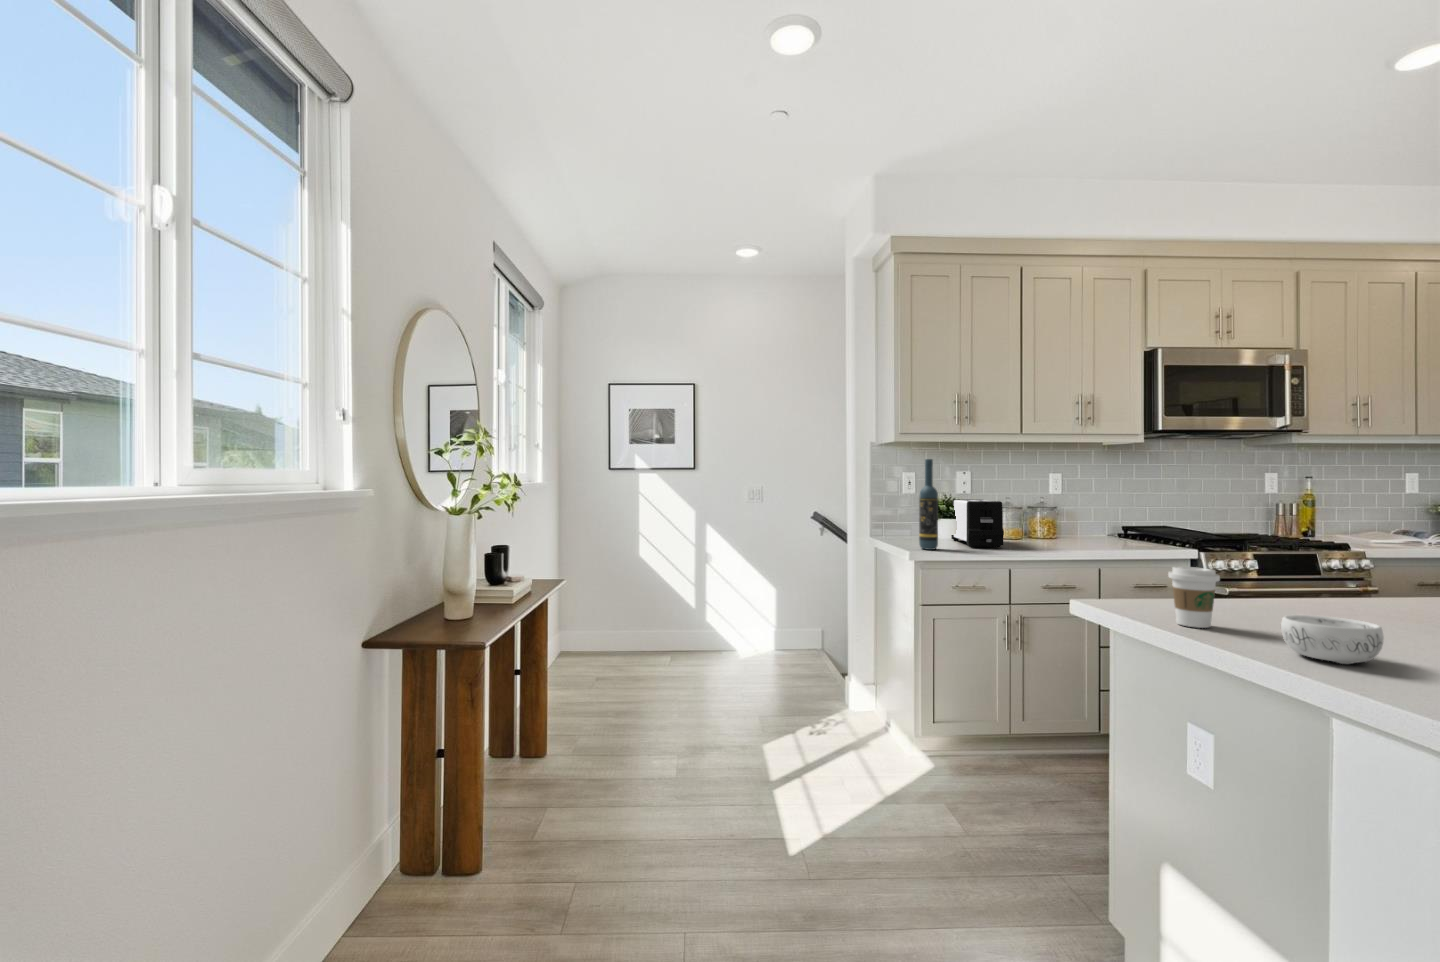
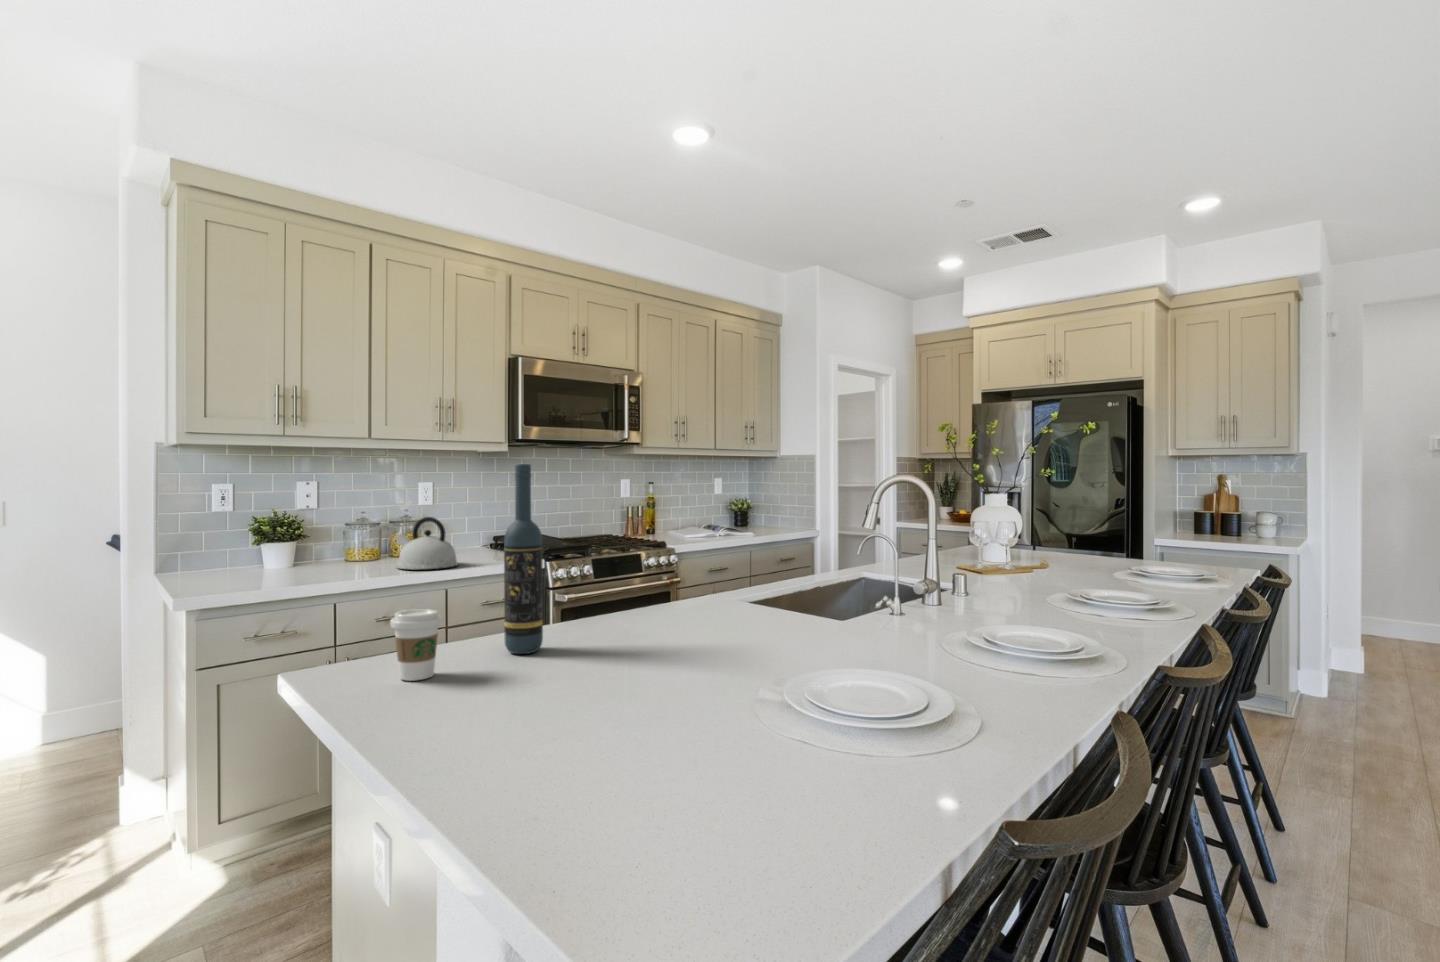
wine bottle: present [919,459,938,550] -> present [504,464,543,654]
toaster: present [951,499,1004,547] -> none [281,516,338,578]
kettle: none [1044,503,1105,549] -> present [395,517,458,570]
decorative bowl: present [1281,615,1384,664] -> none [463,656,545,710]

